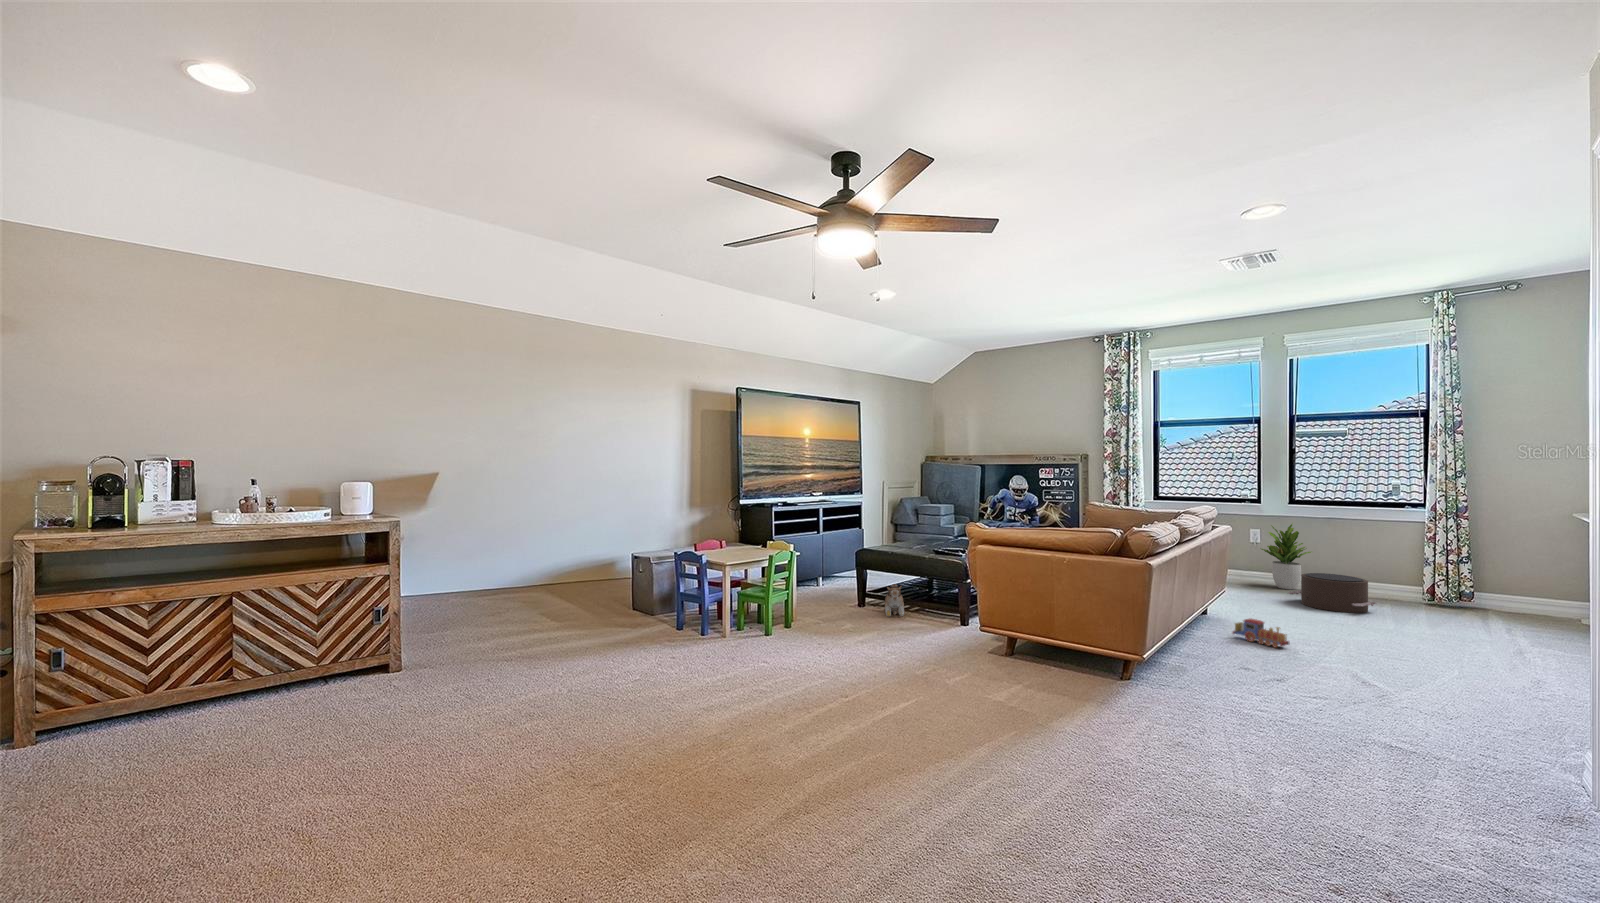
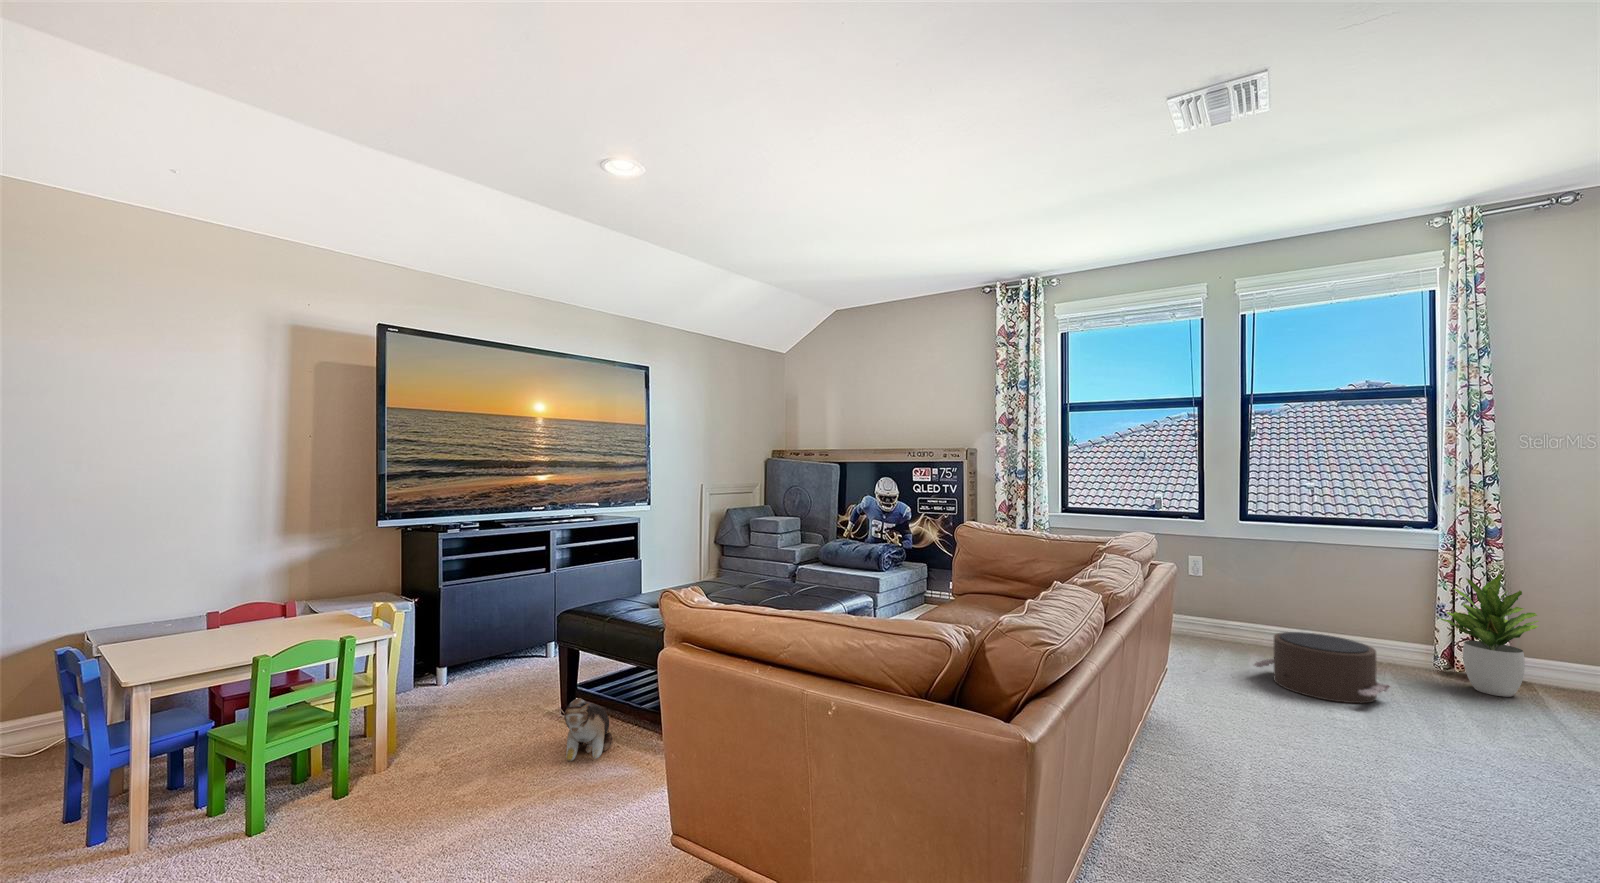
potted plant: present [1261,523,1311,589] -> present [1440,573,1539,697]
toy train: present [1232,619,1290,648] -> none [1194,761,1305,834]

